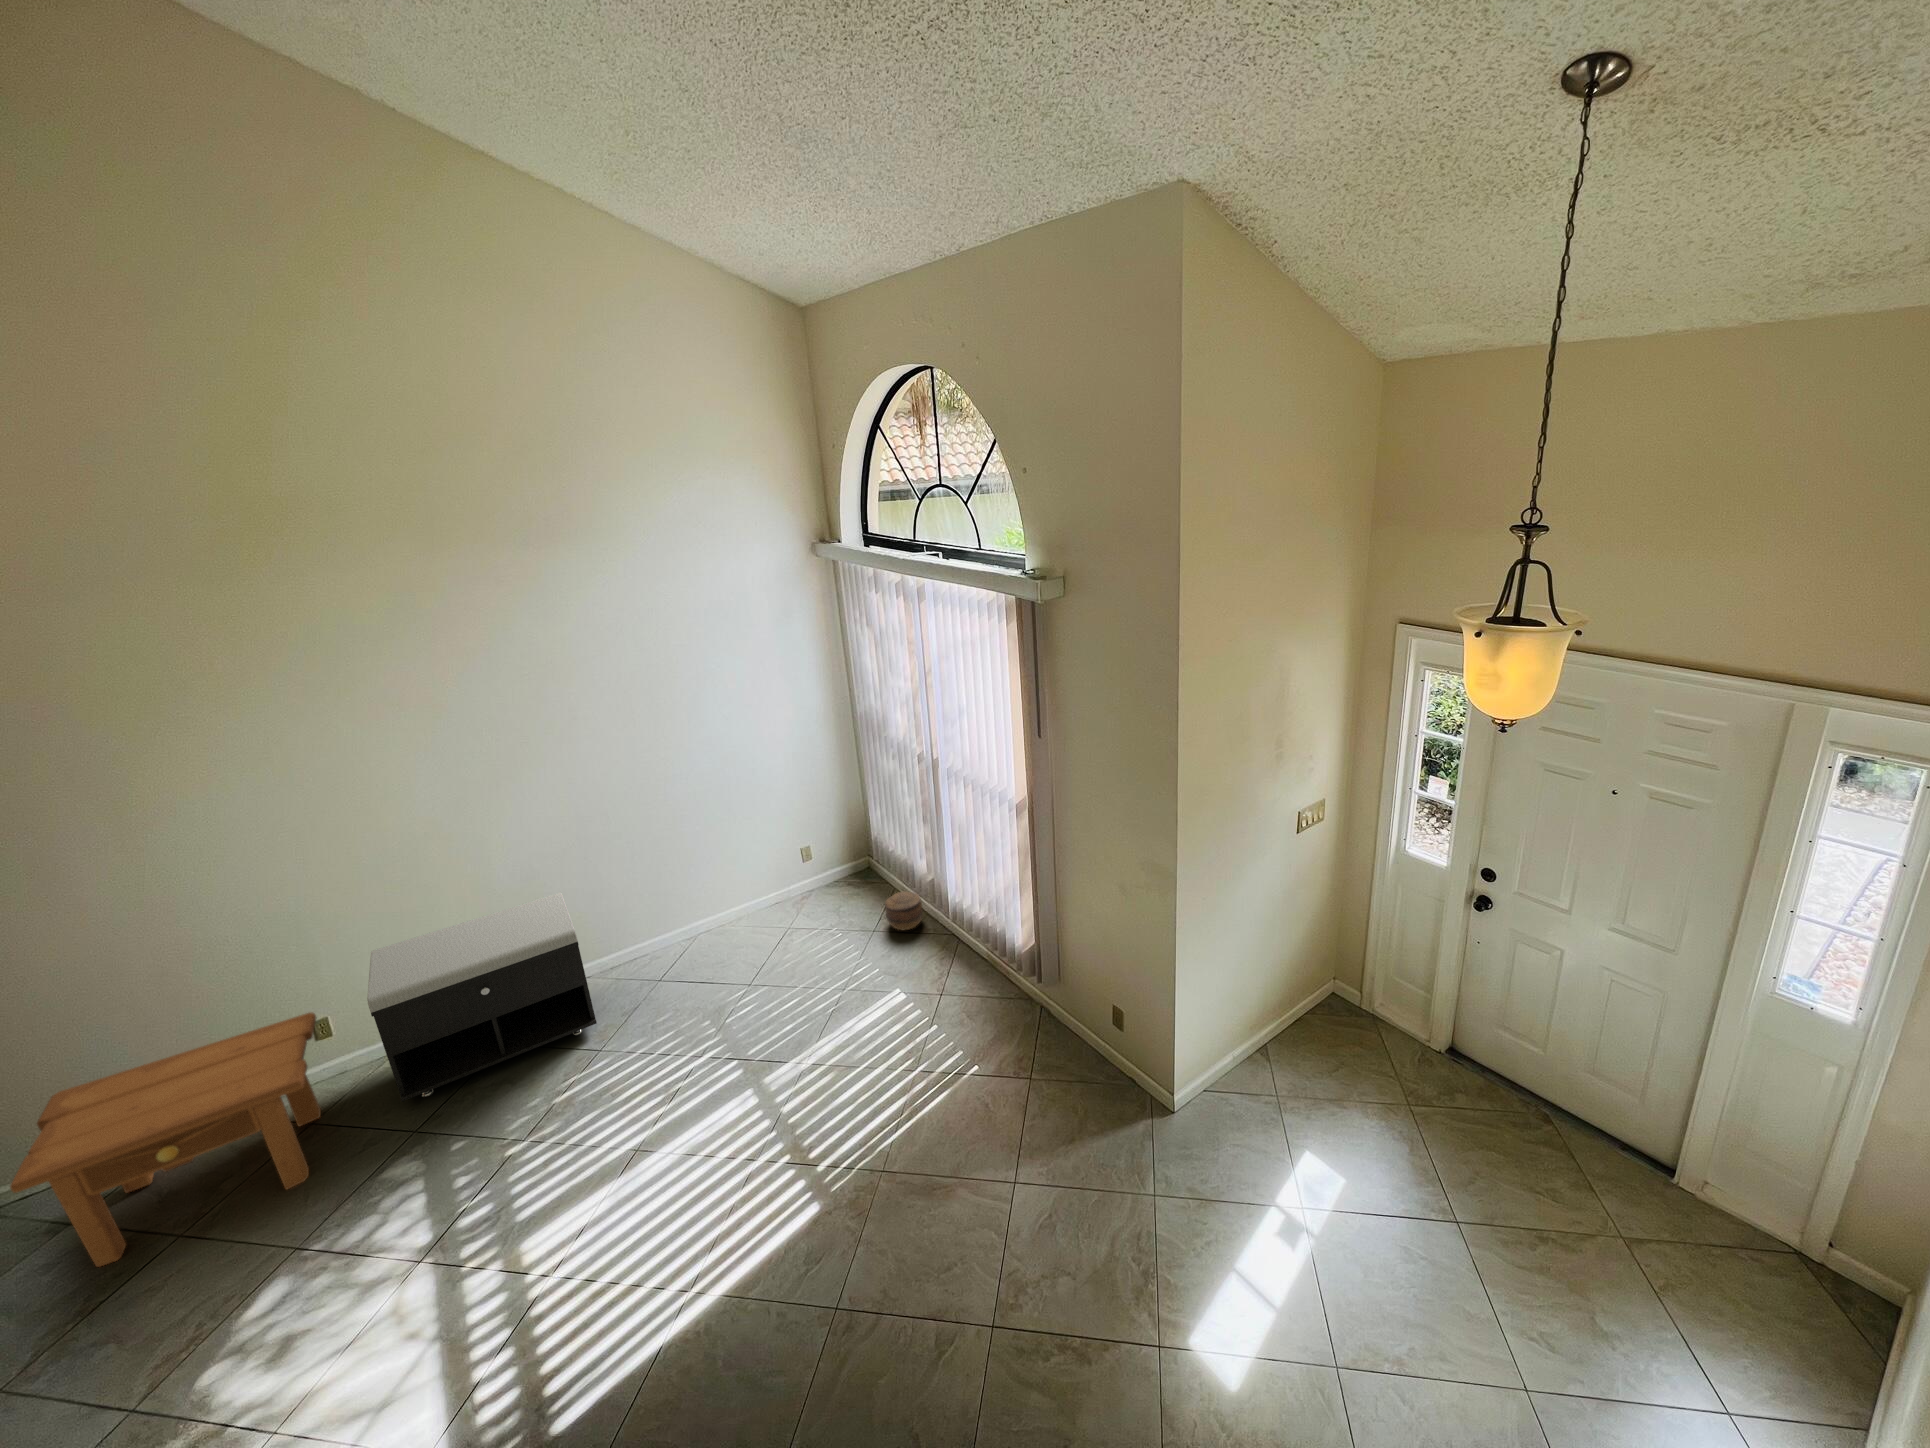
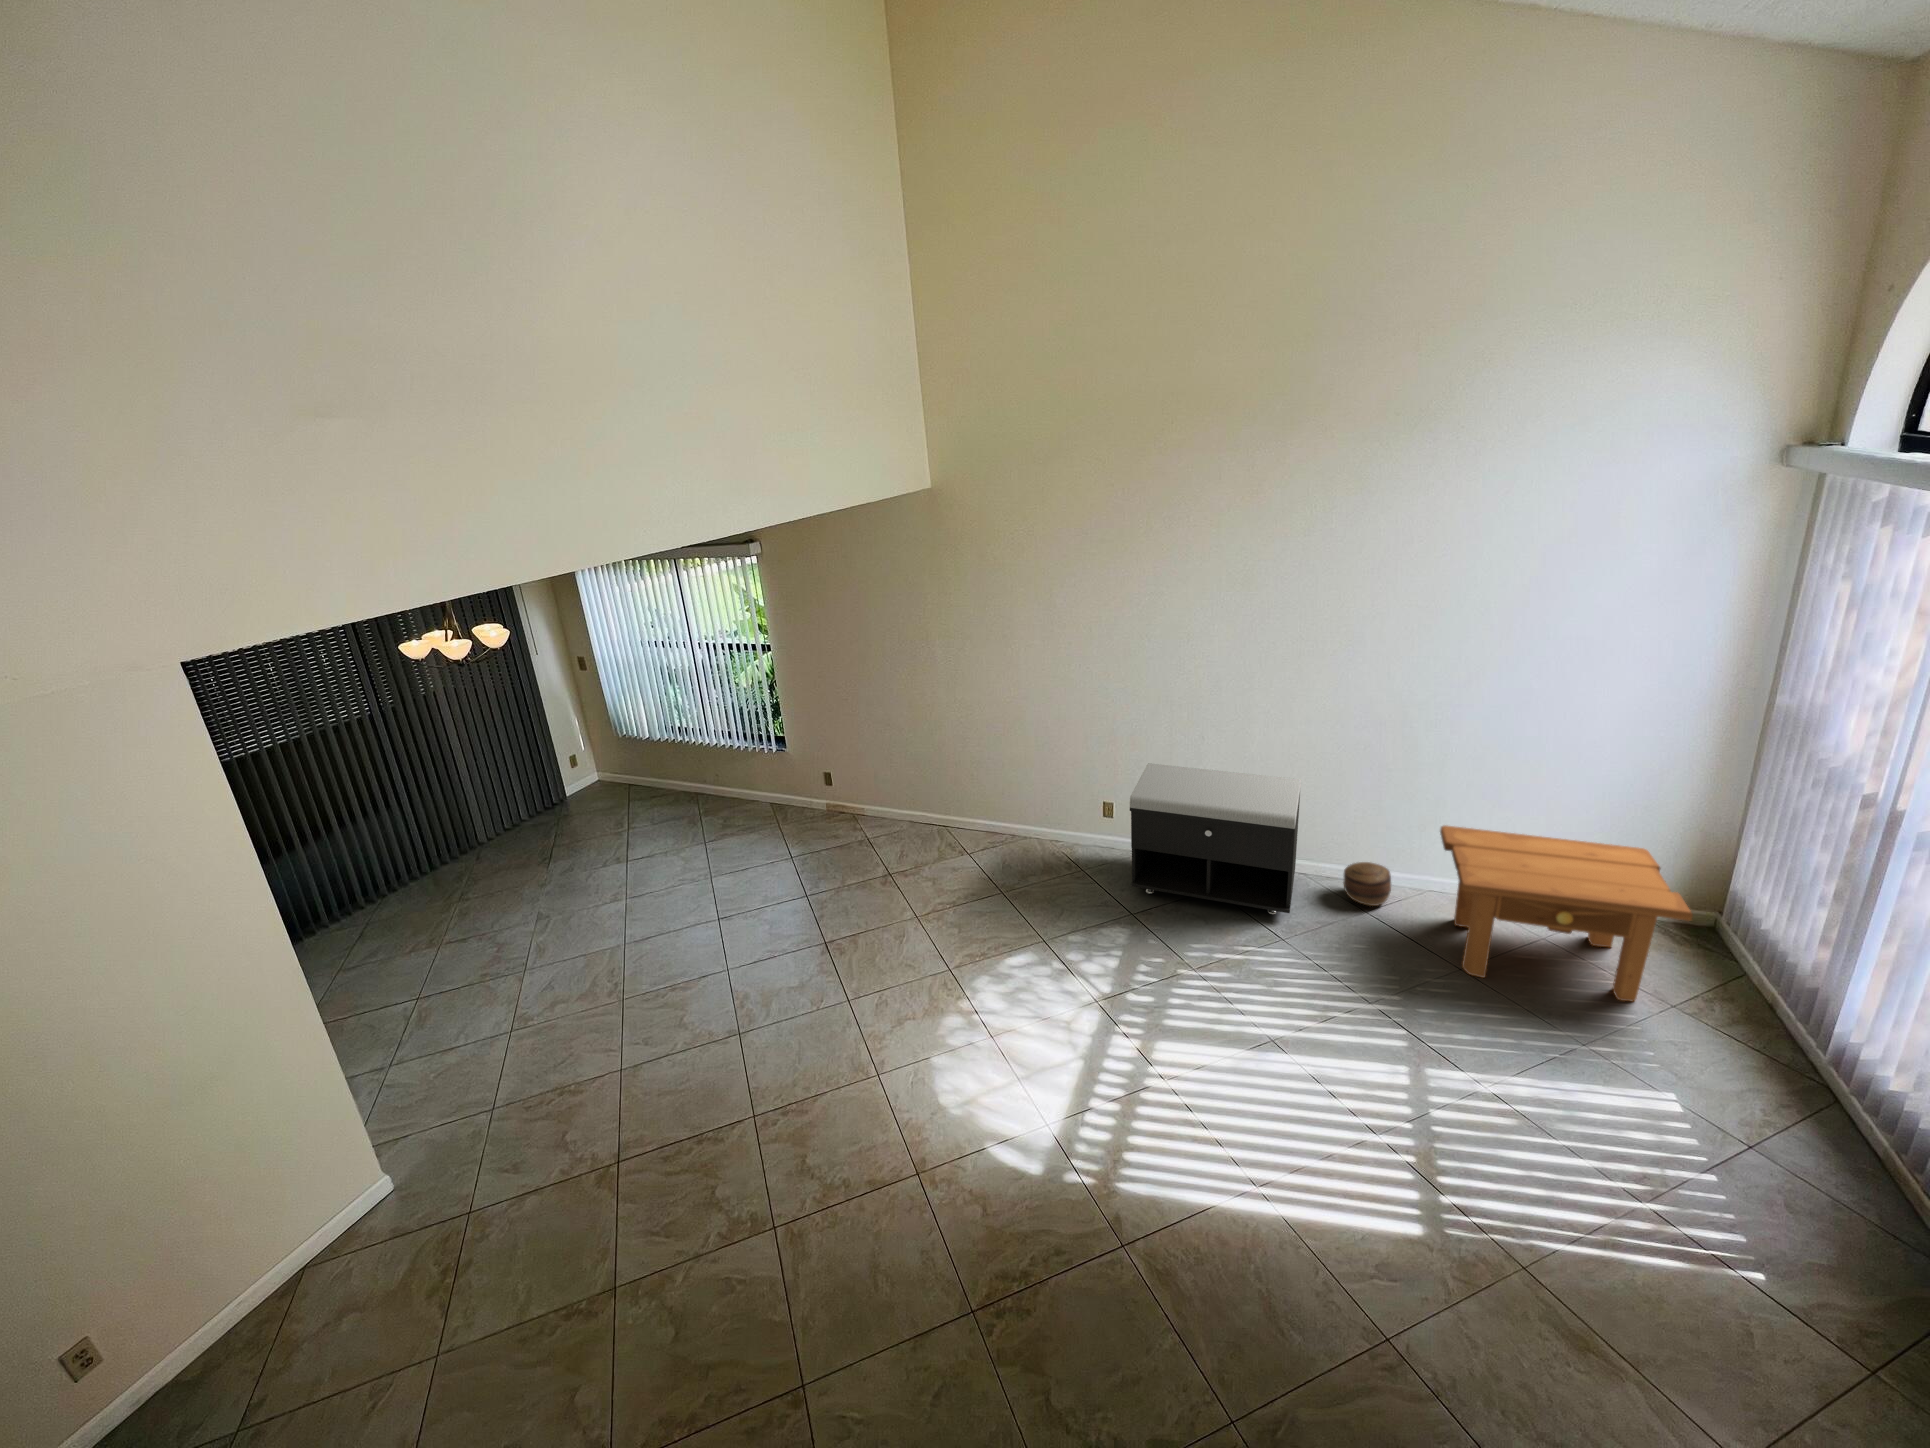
basket: present [885,892,923,930] -> present [1343,862,1391,906]
side table: present [10,1012,321,1267] -> present [1440,825,1693,1001]

